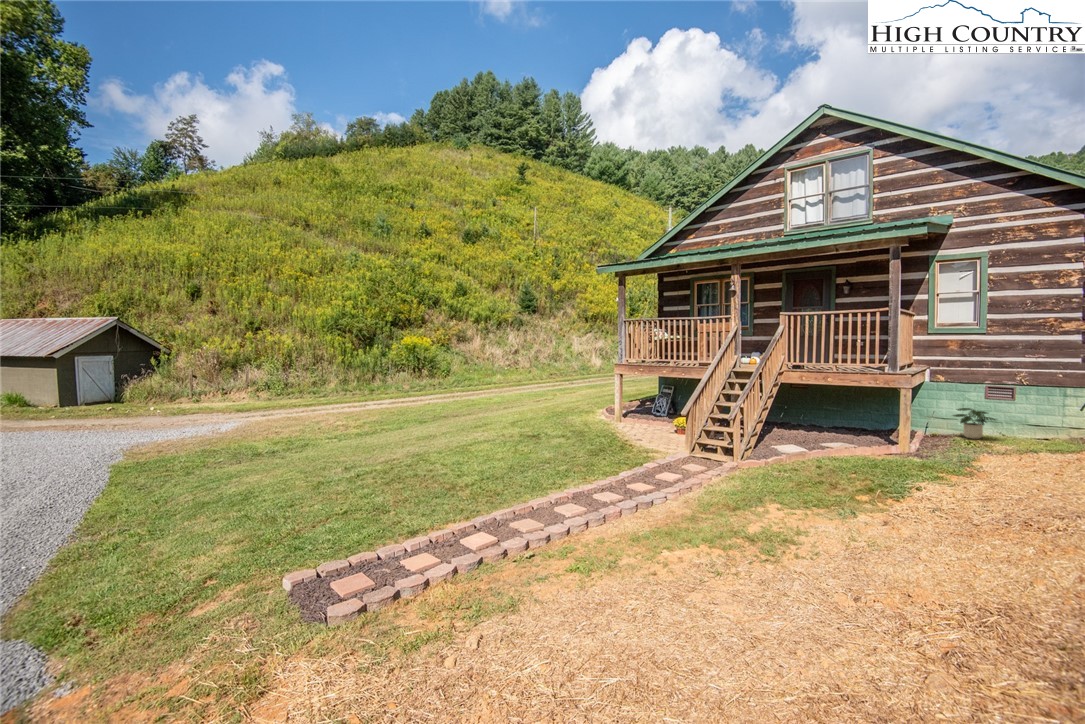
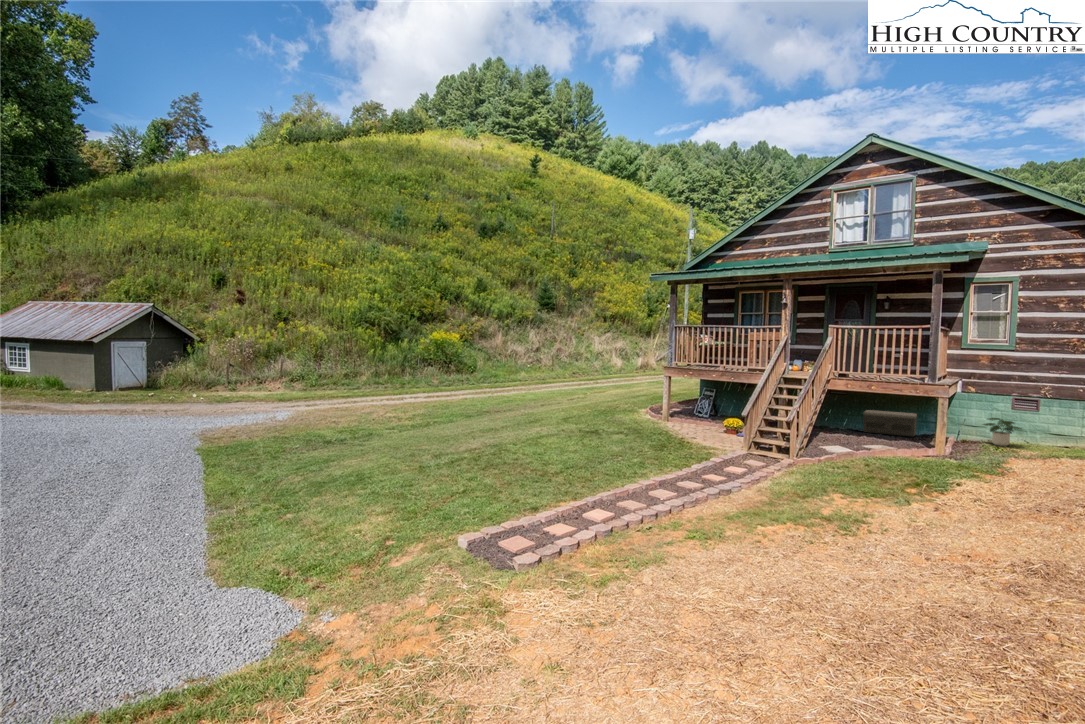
storage bench: none [824,403,882,431] -> present [863,410,917,437]

